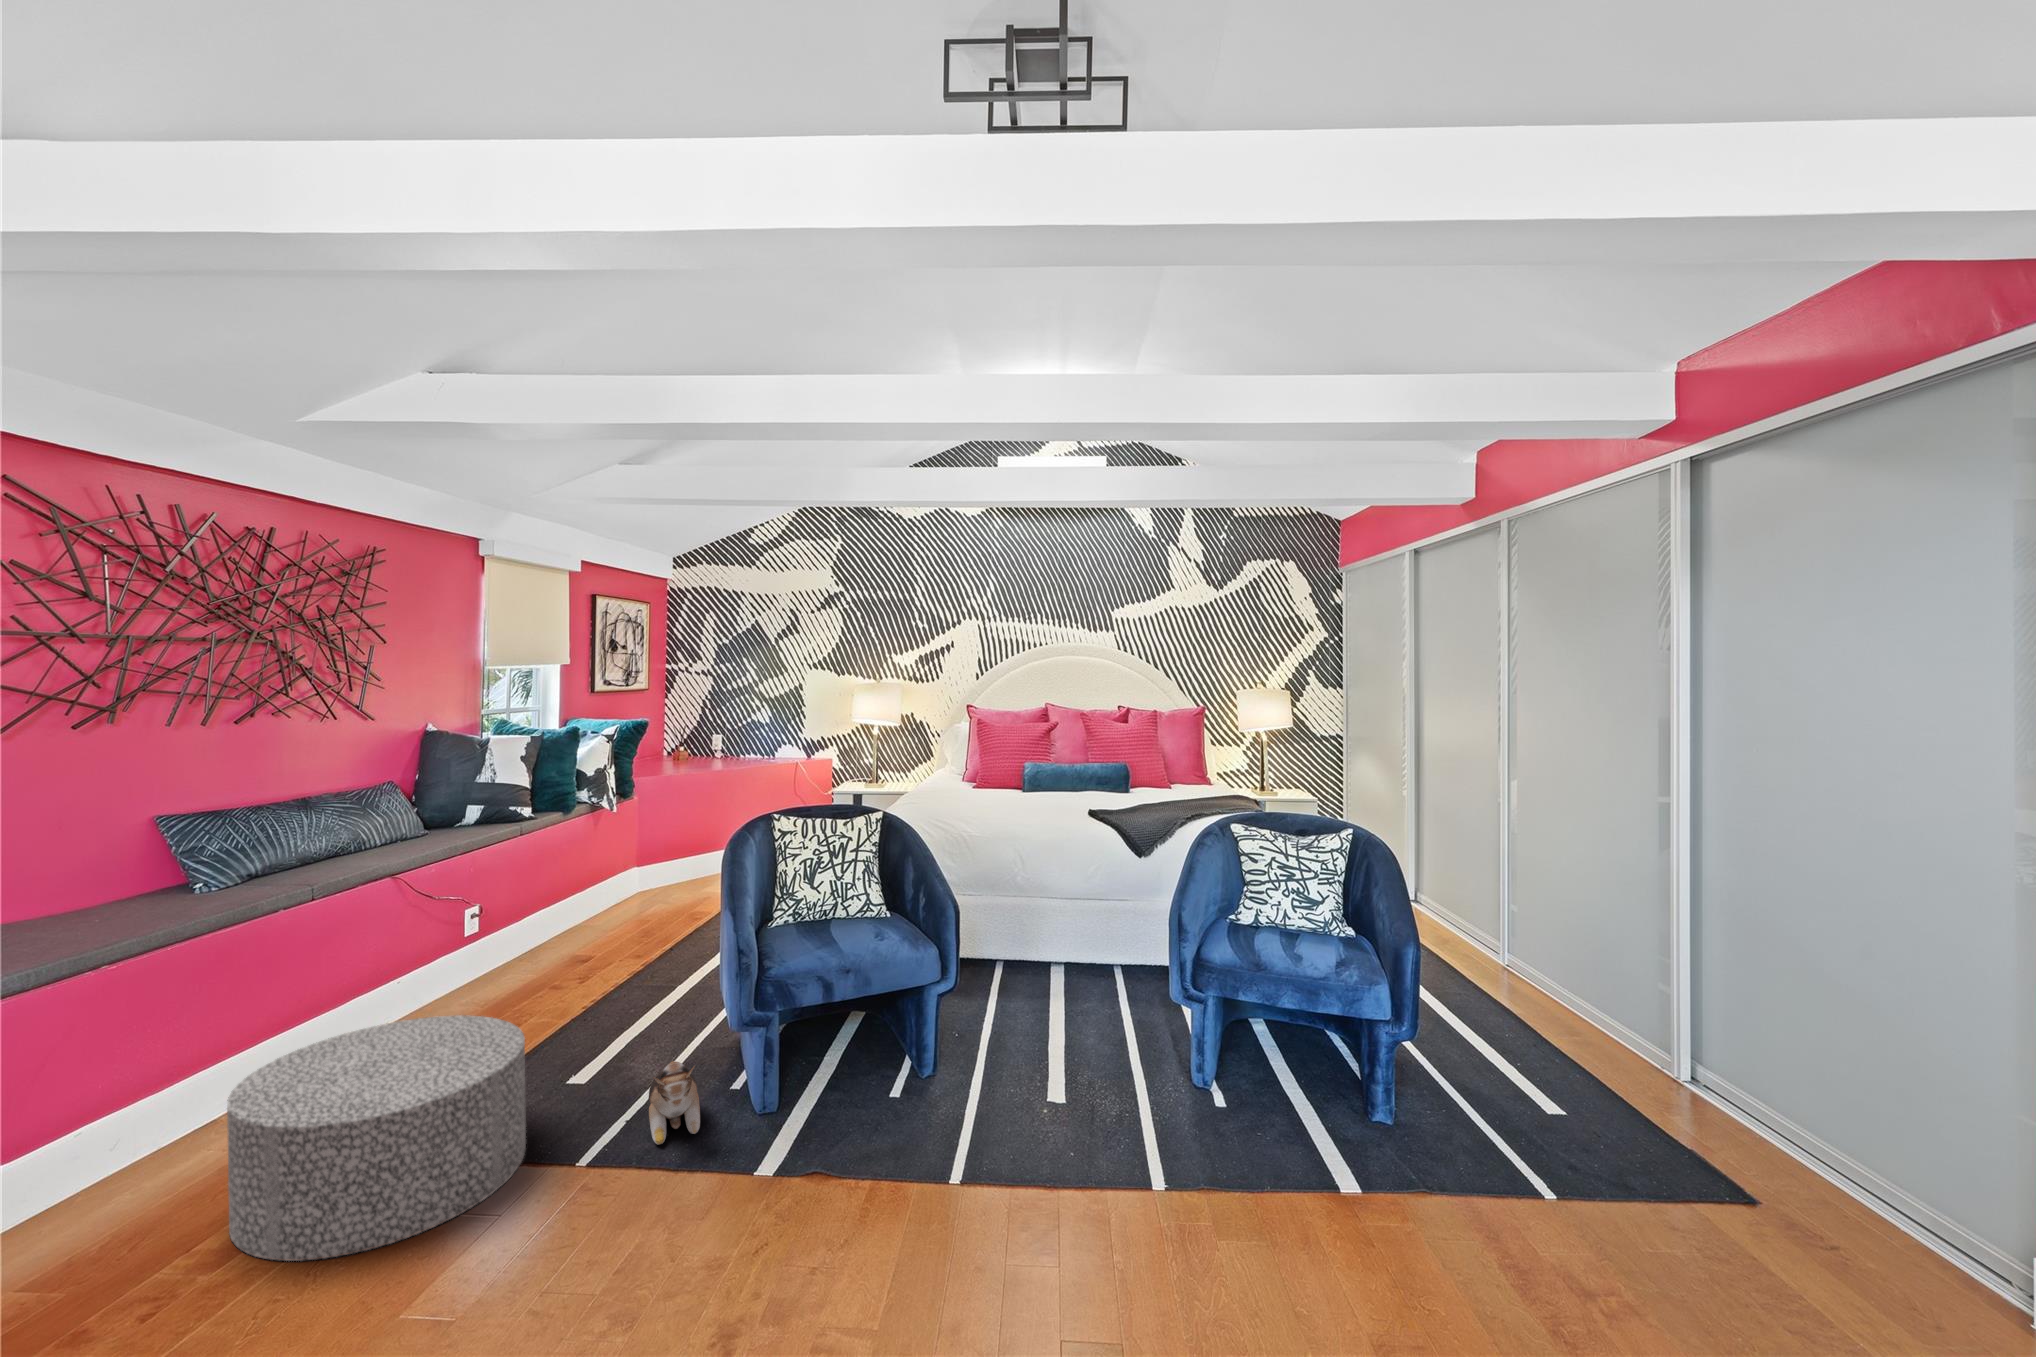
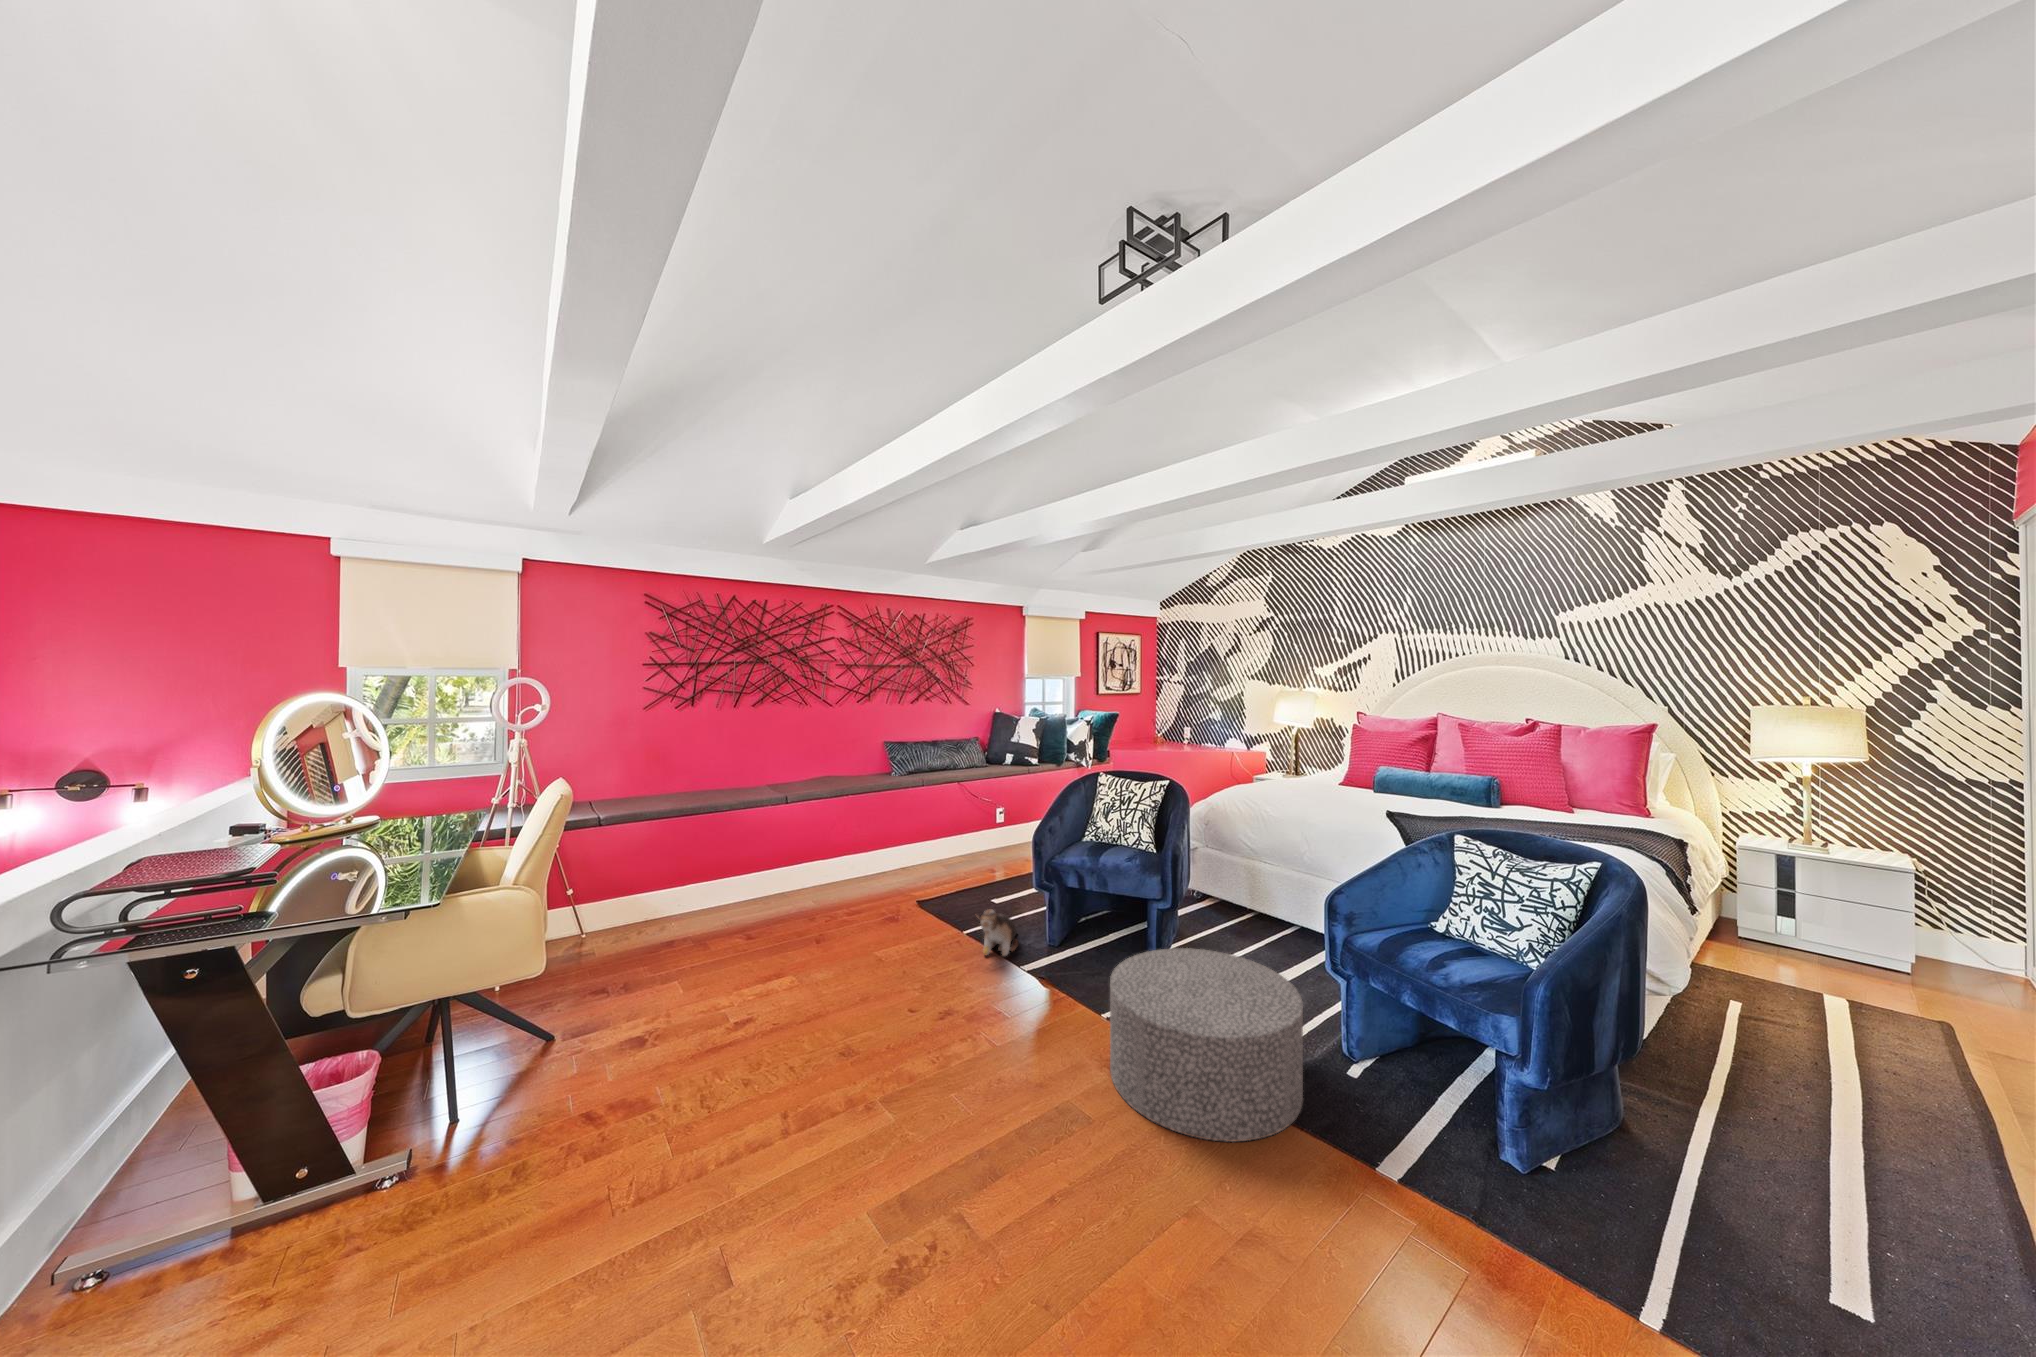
ottoman: present [227,1015,526,1261] -> present [1110,948,1303,1142]

